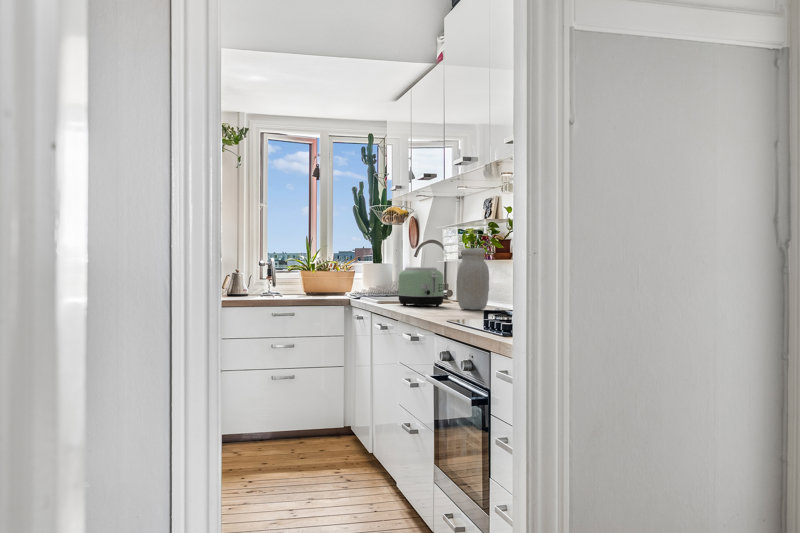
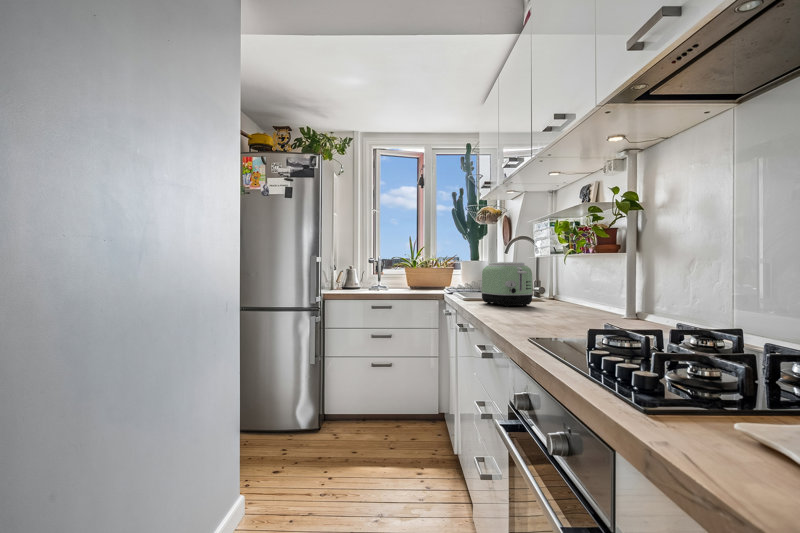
jar: present [456,248,489,310] -> none [547,238,589,313]

